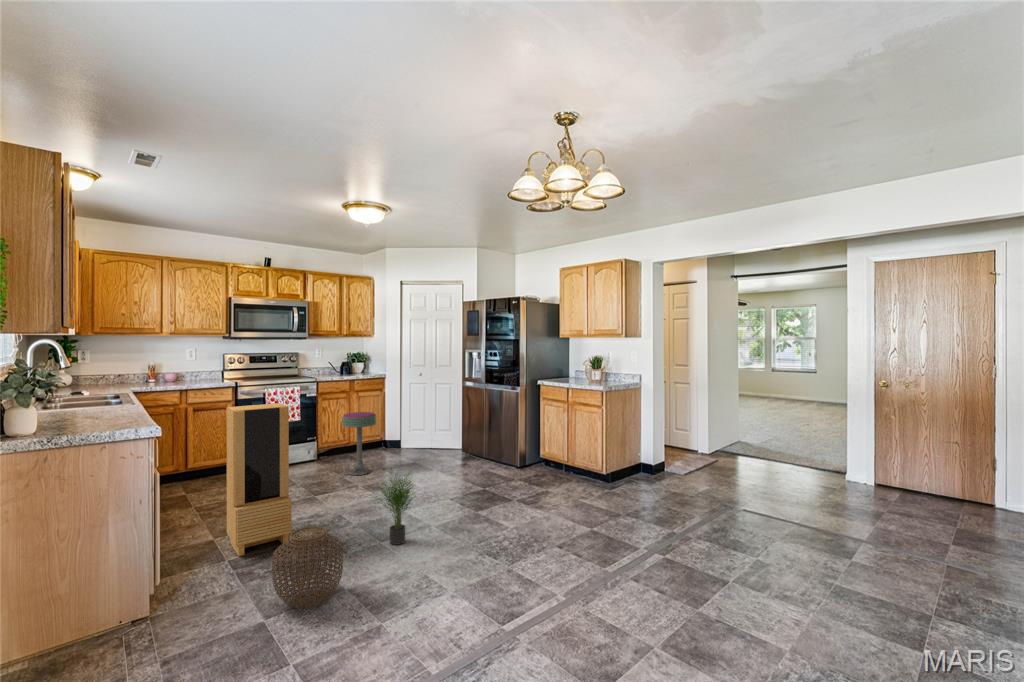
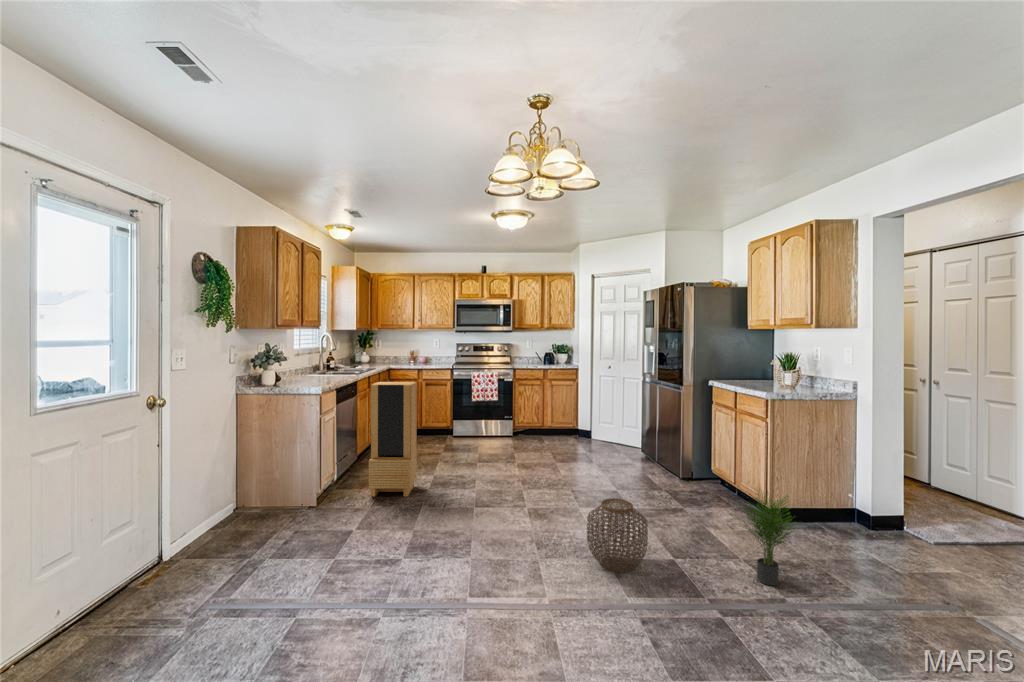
bar stool: present [342,412,376,475] -> none [515,398,544,456]
potted plant: present [376,473,412,545] -> present [742,493,794,586]
woven basket: present [272,527,343,609] -> present [587,498,648,573]

